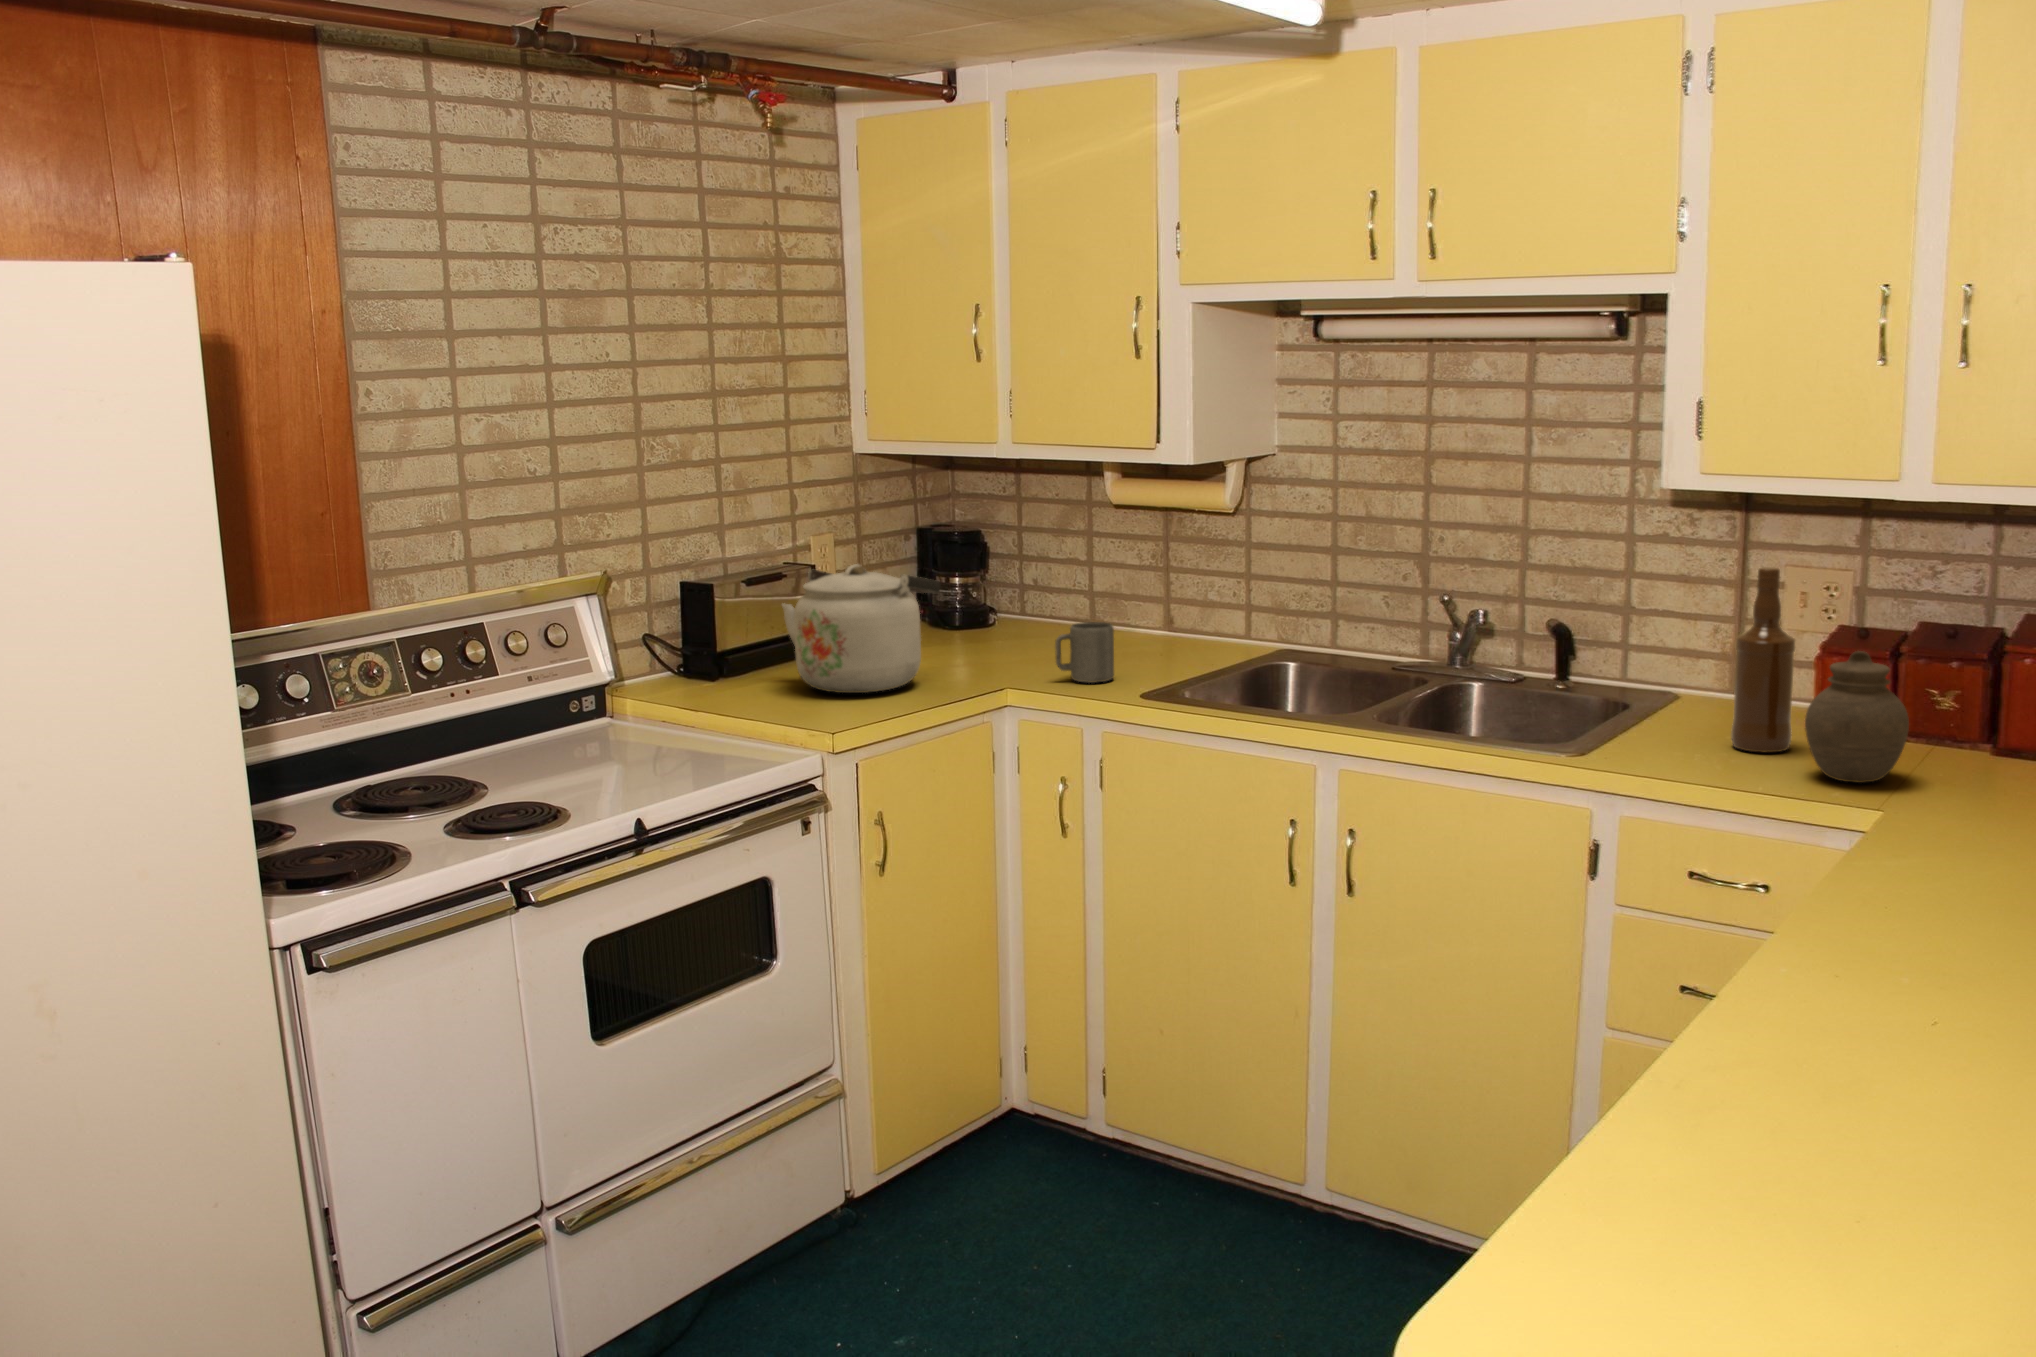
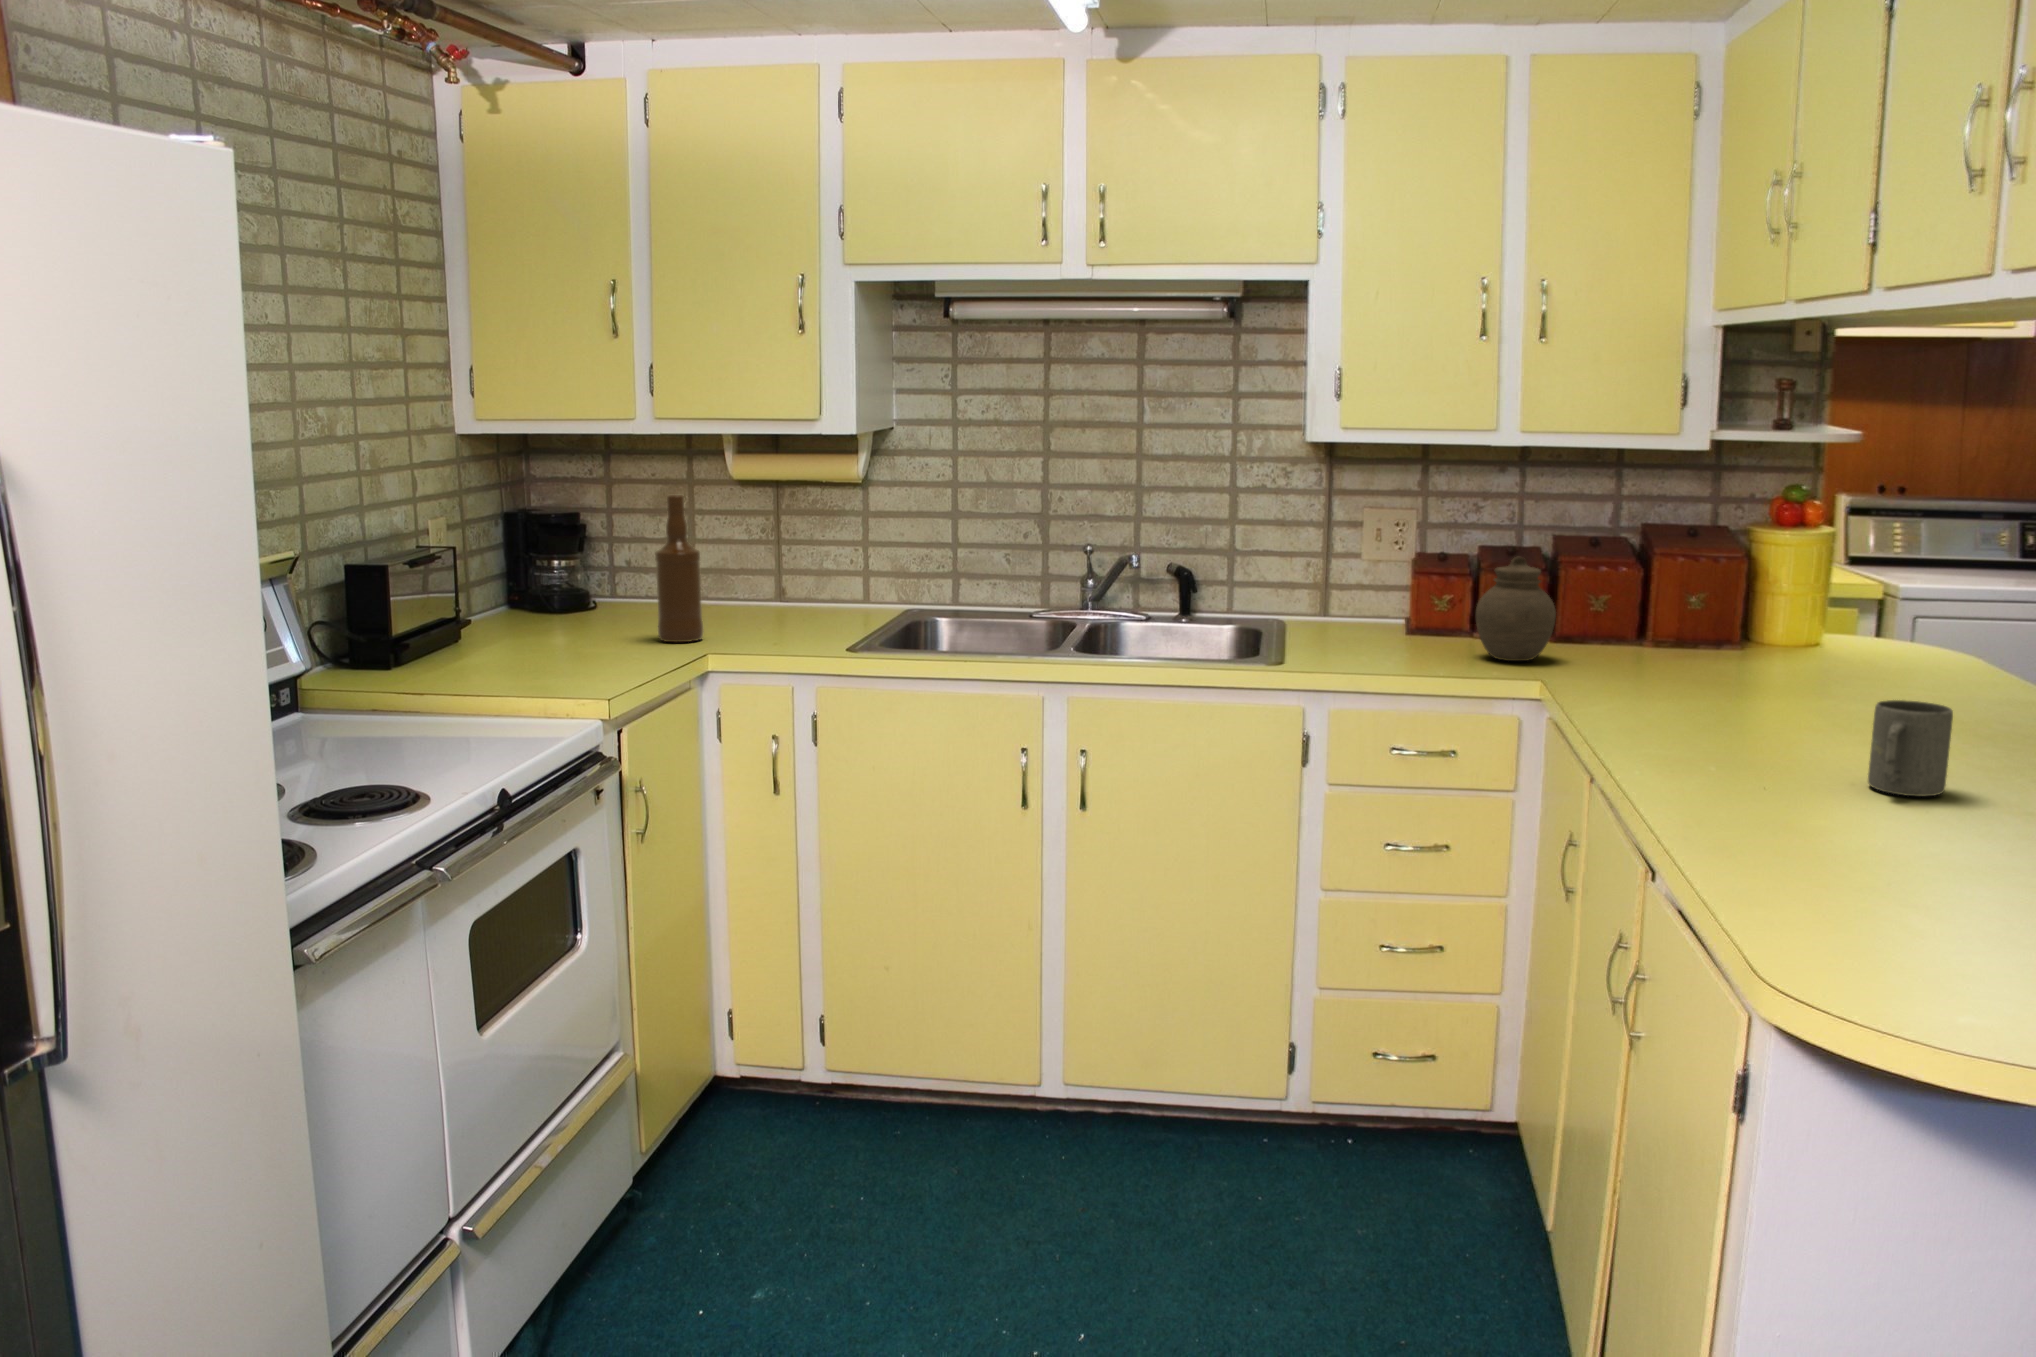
kettle: present [782,564,940,693] -> none [447,531,625,668]
bottle: present [1731,567,1796,752] -> present [655,495,704,642]
mug: present [1055,622,1114,683] -> present [1868,700,1953,797]

